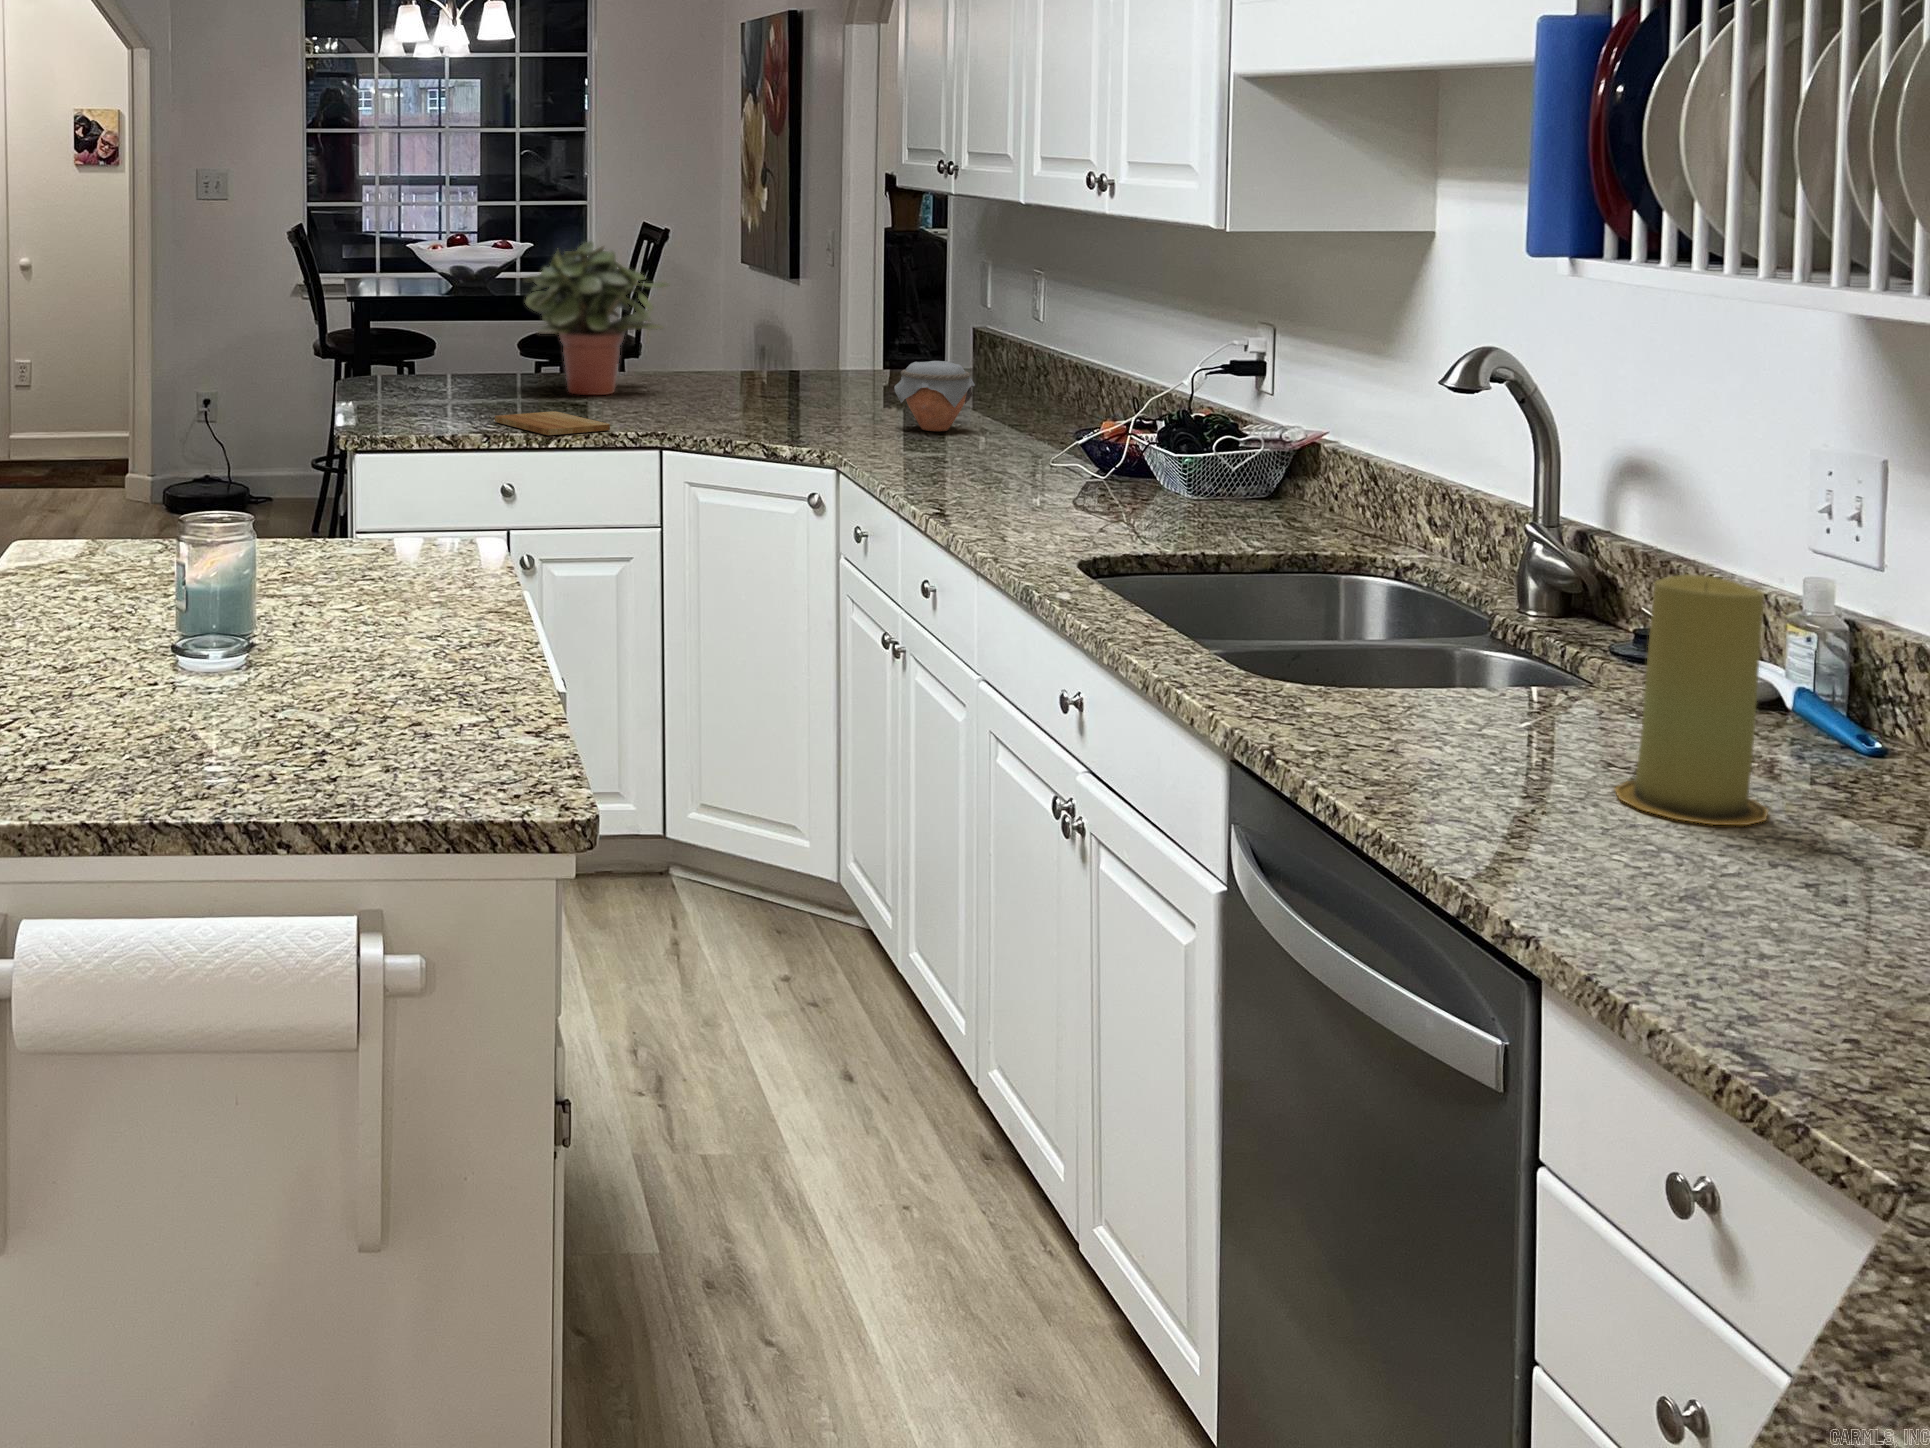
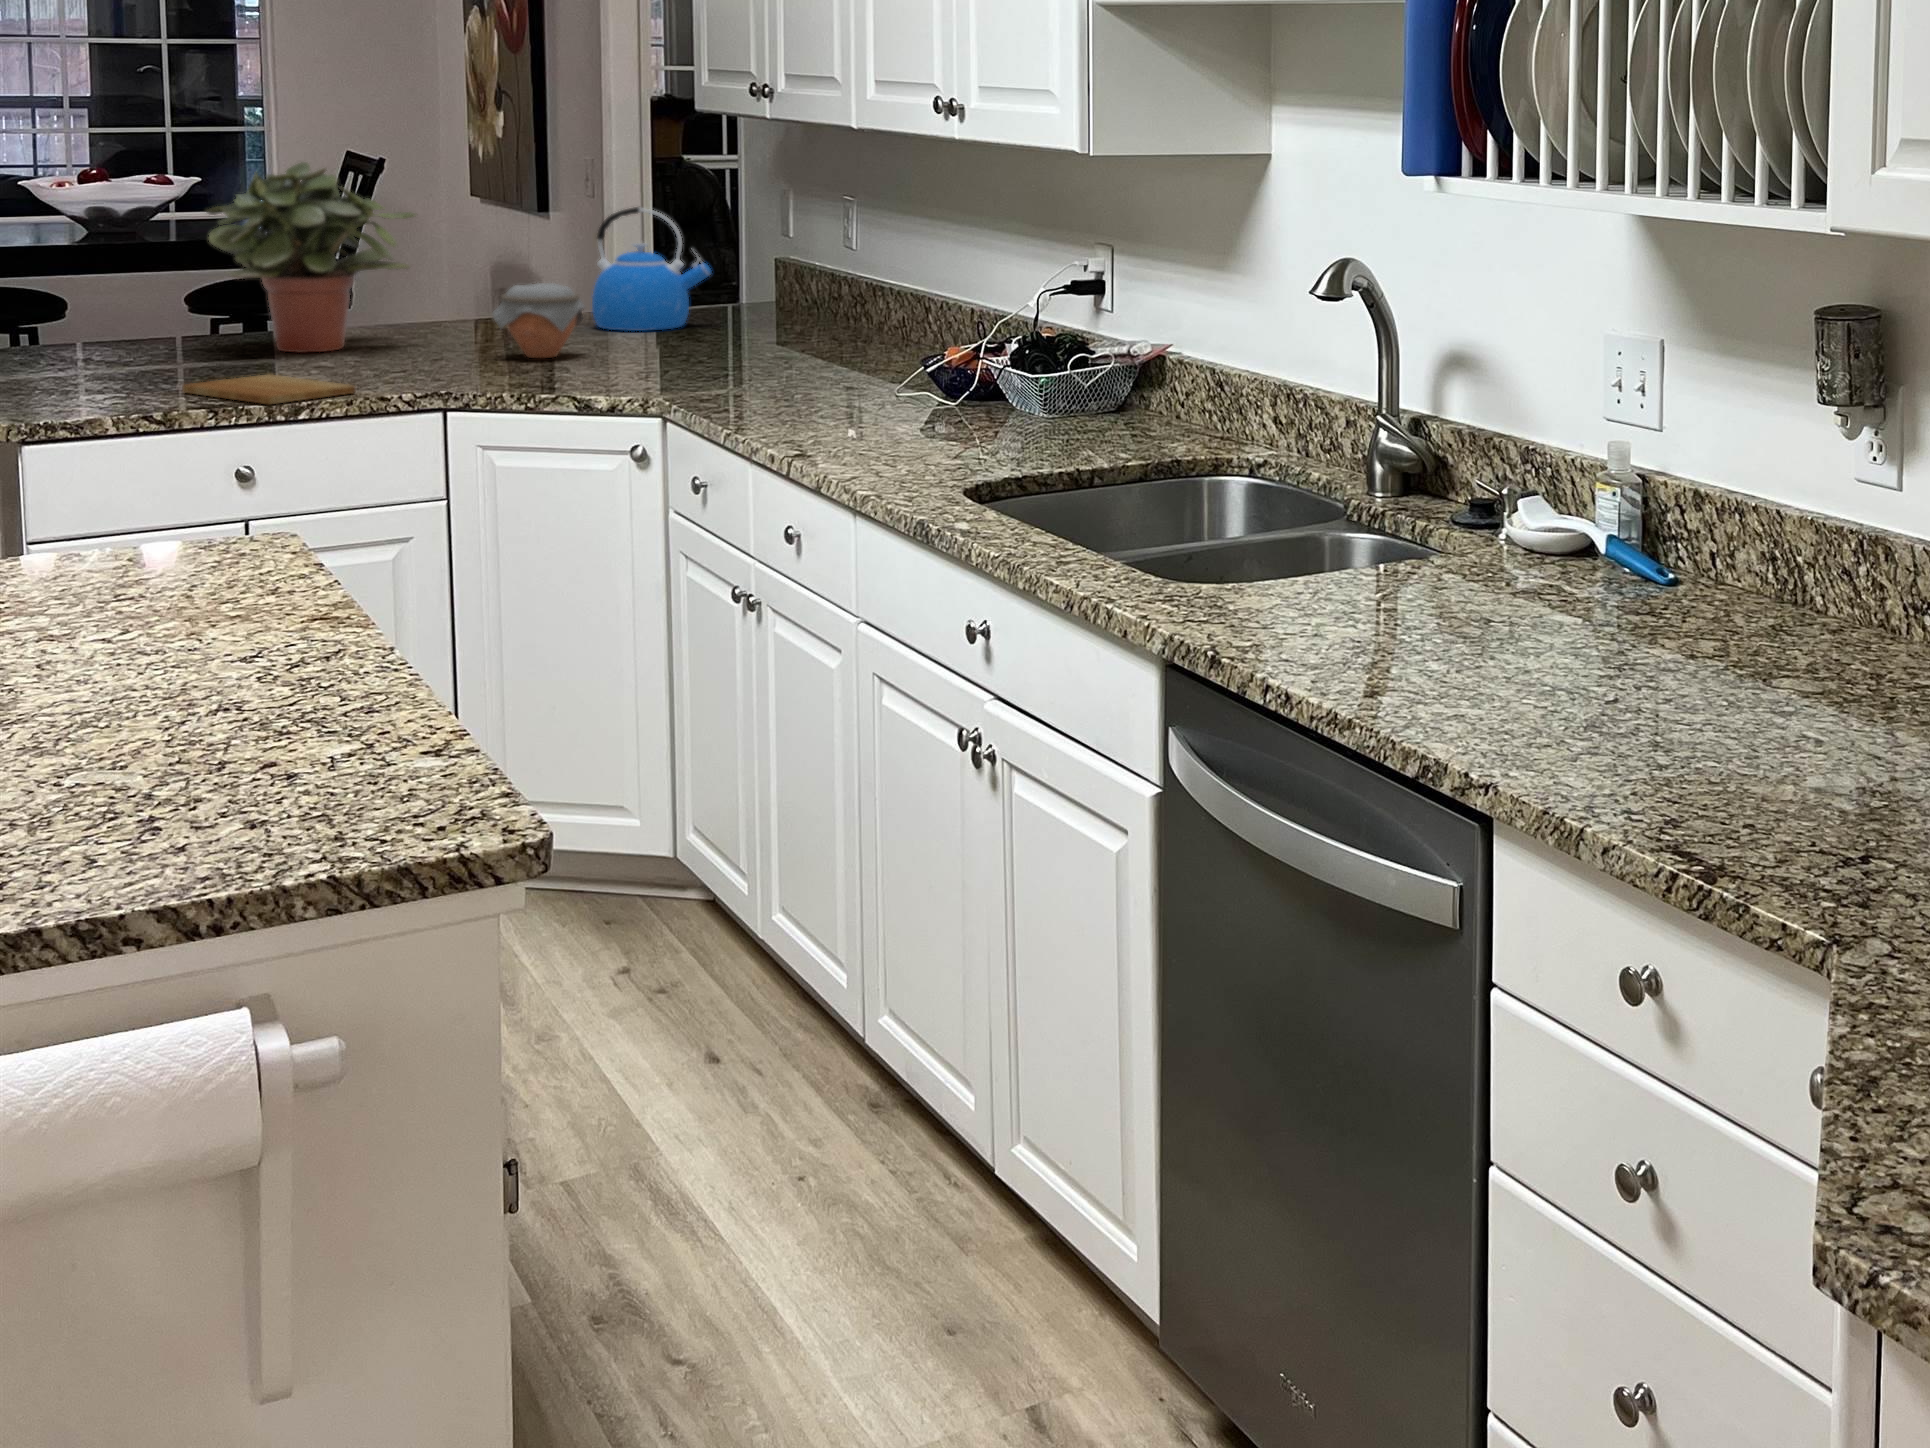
kettle: none [807,279,909,390] -> present [592,207,711,331]
jar: present [895,361,975,431] -> present [493,283,585,358]
candle: present [1615,574,1768,825] -> none [1503,449,1615,663]

